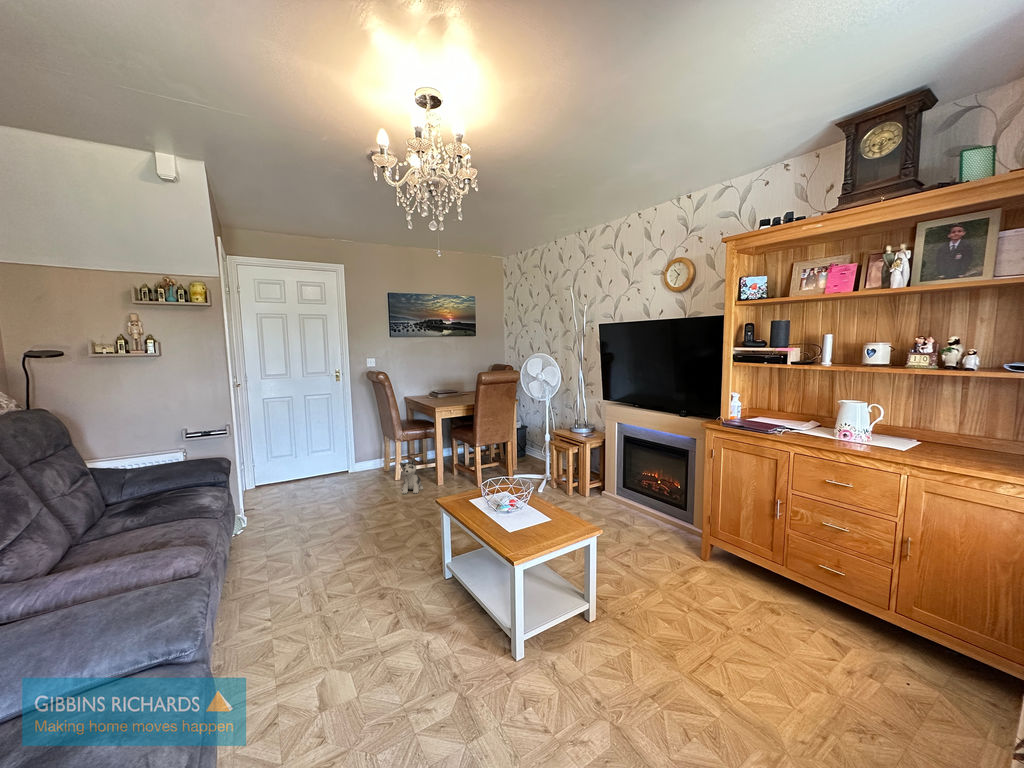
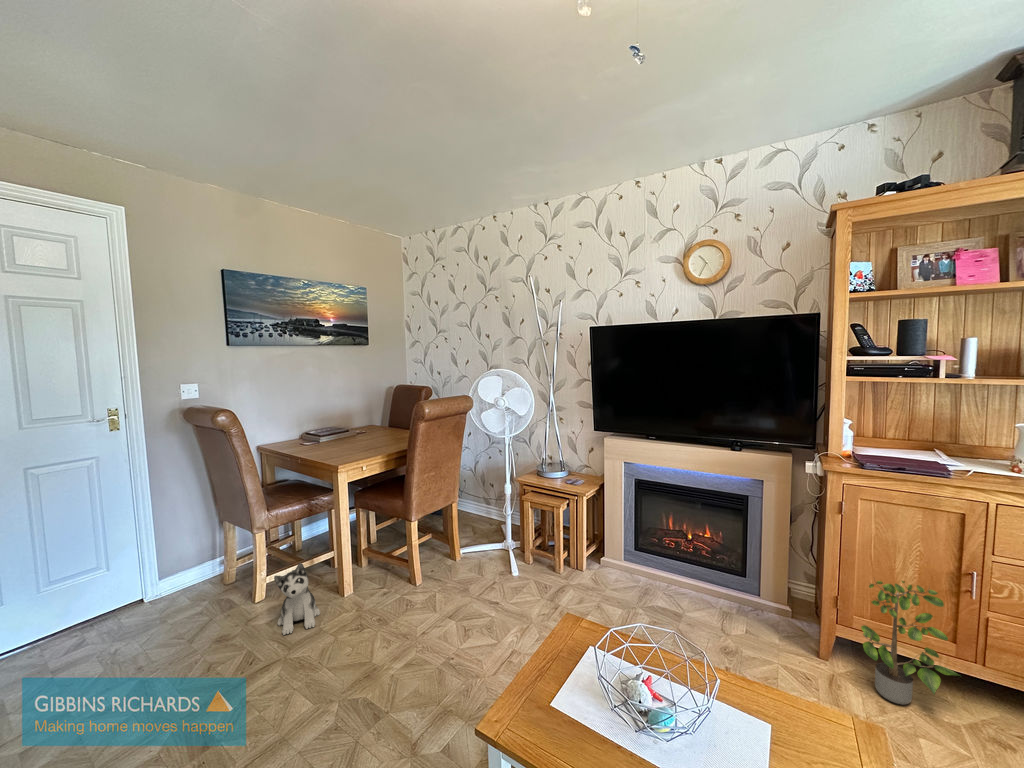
potted plant: none [708,502,766,589] -> present [861,581,959,705]

